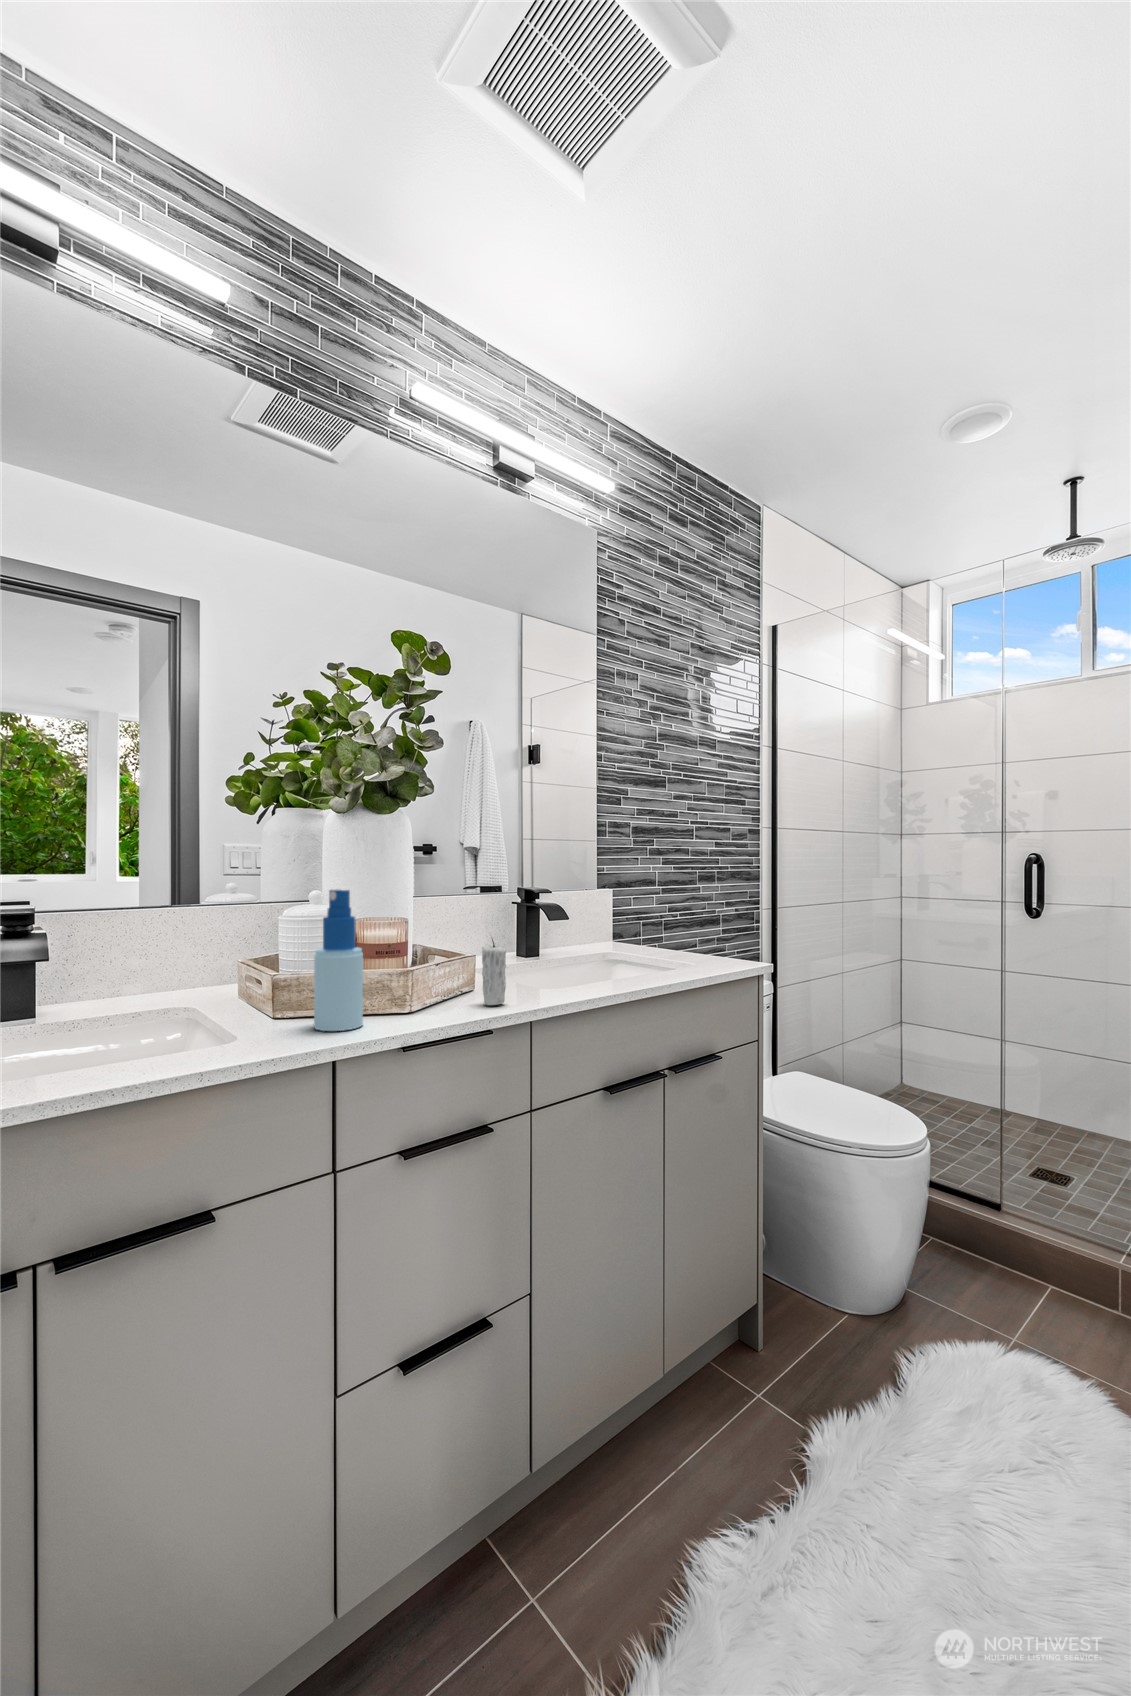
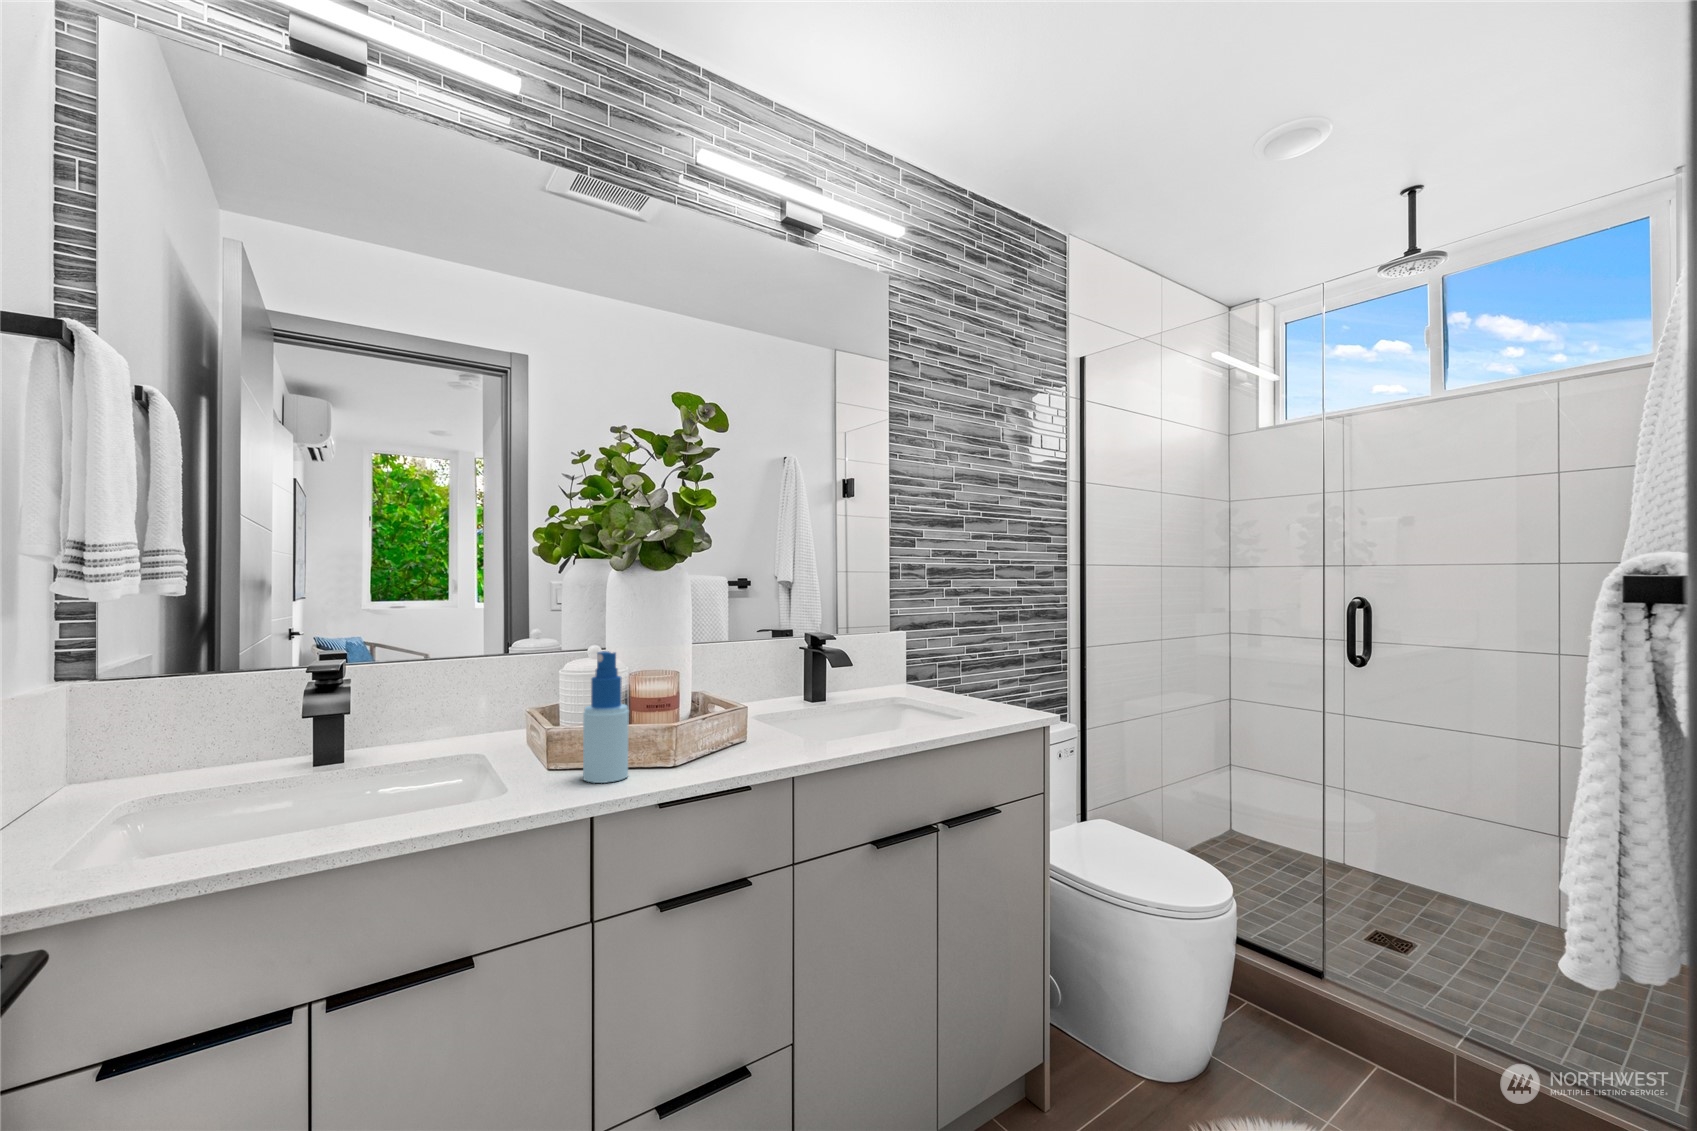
candle: present [482,939,506,1005] -> none [746,689,769,757]

